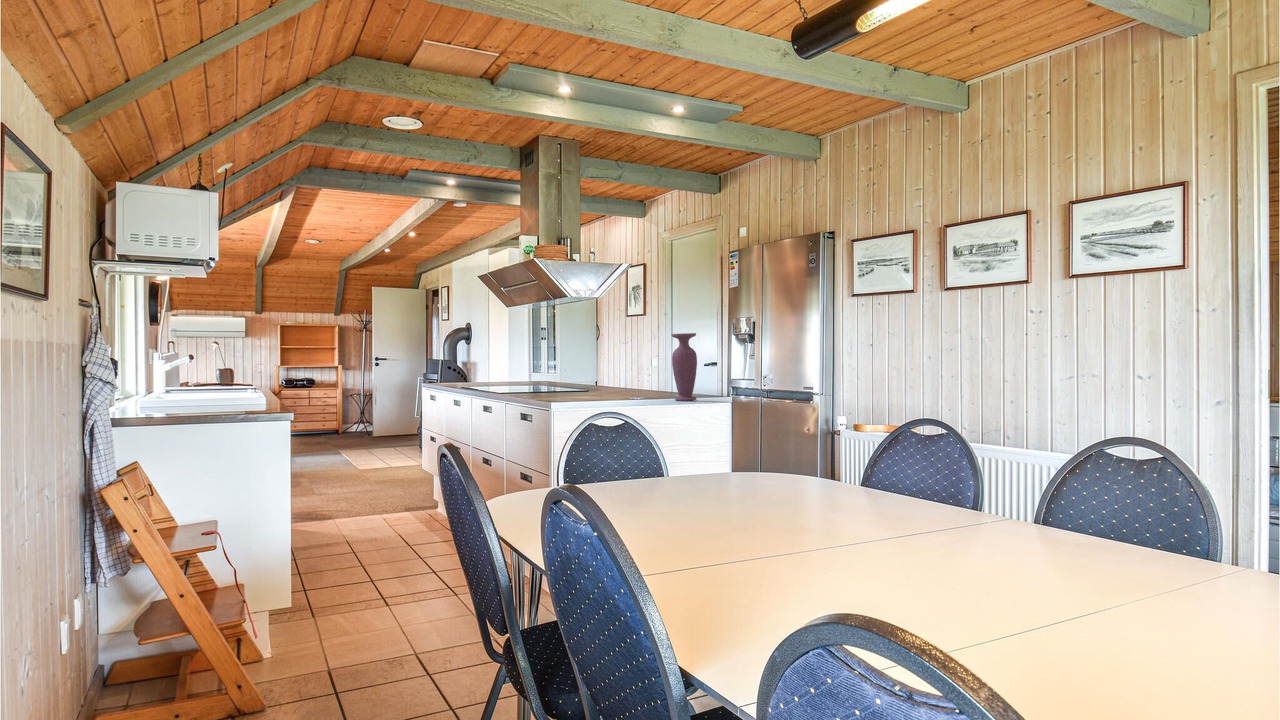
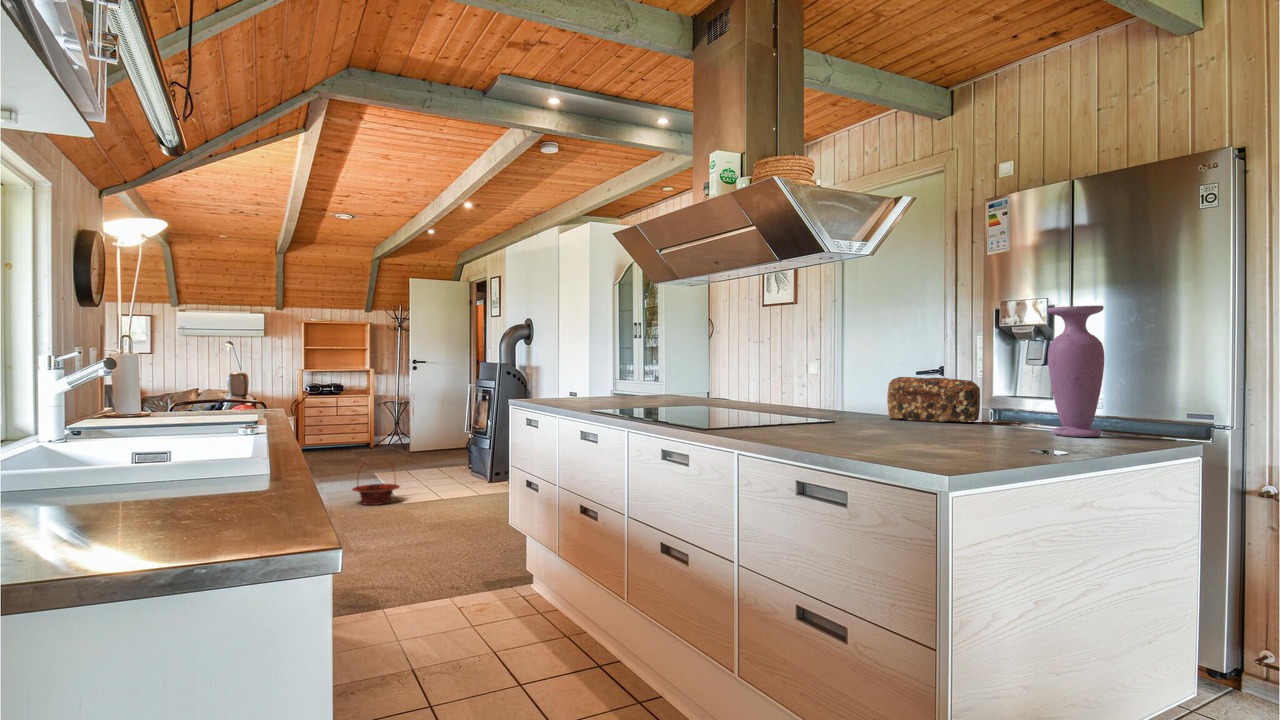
bread loaf: none [623,370,676,396] -> present [887,377,980,422]
basket: none [319,434,357,471] -> present [352,457,400,505]

